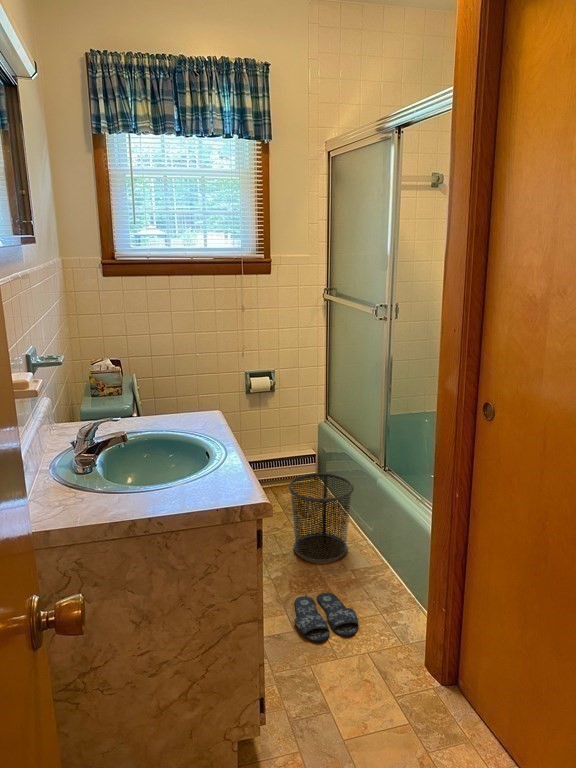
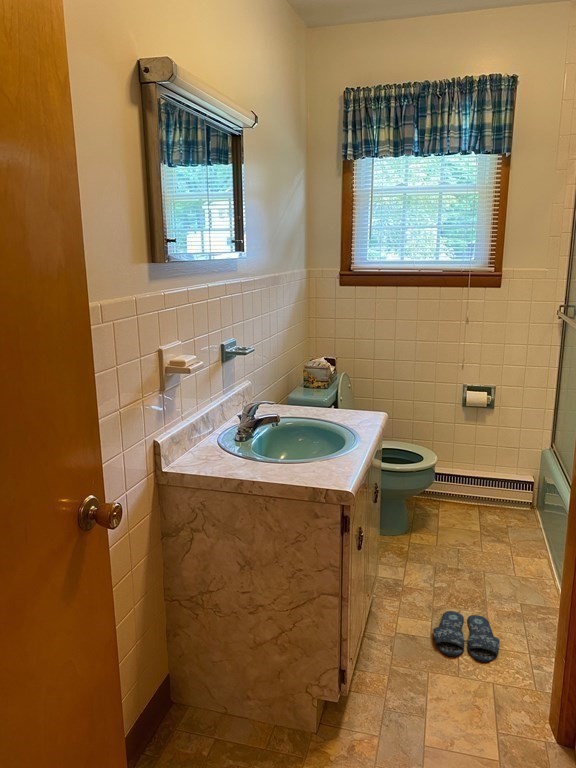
waste bin: present [289,473,354,562] -> none [468,496,540,590]

